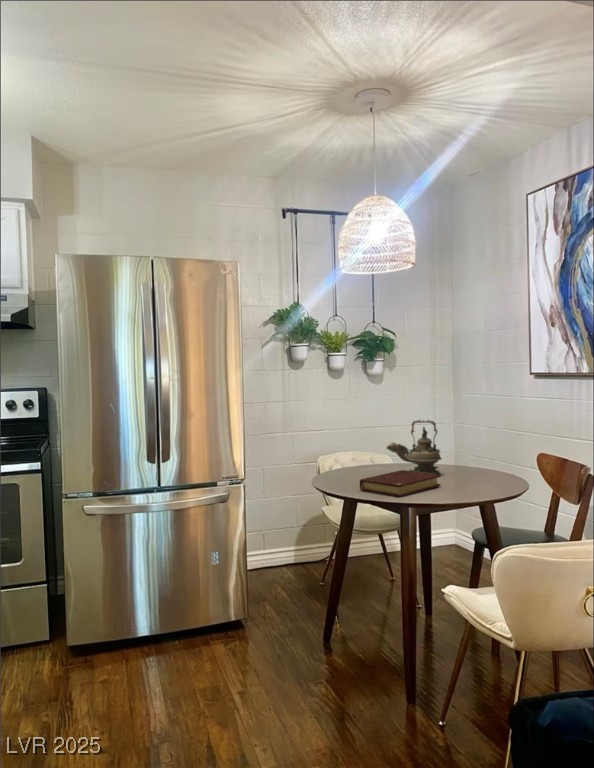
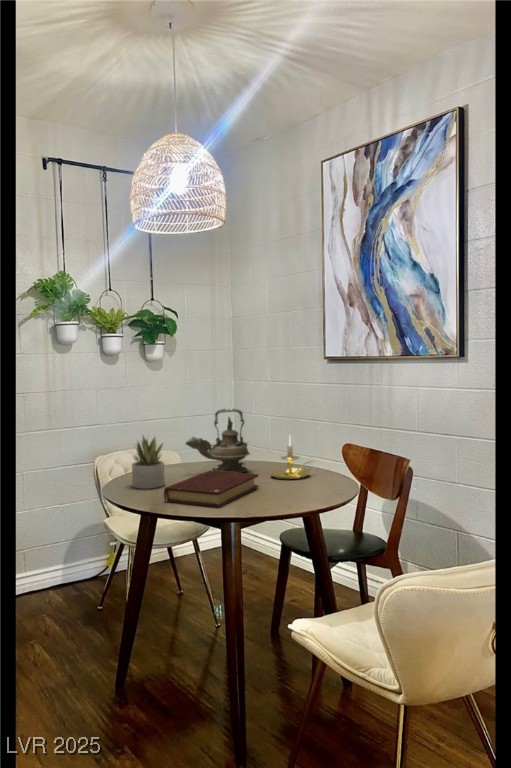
succulent plant: none [338,438,366,481] -> present [132,436,165,489]
candle holder: none [456,444,499,482] -> present [271,436,313,479]

